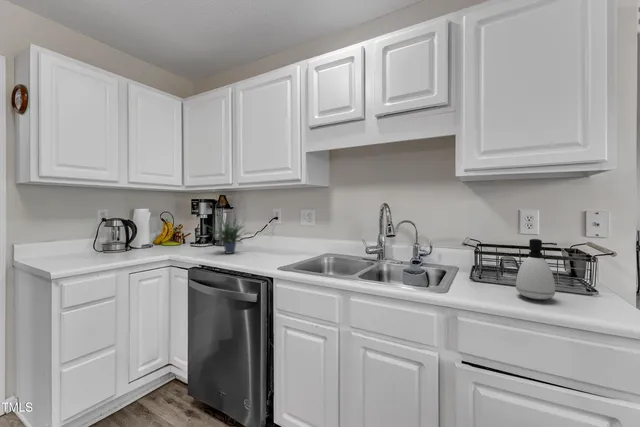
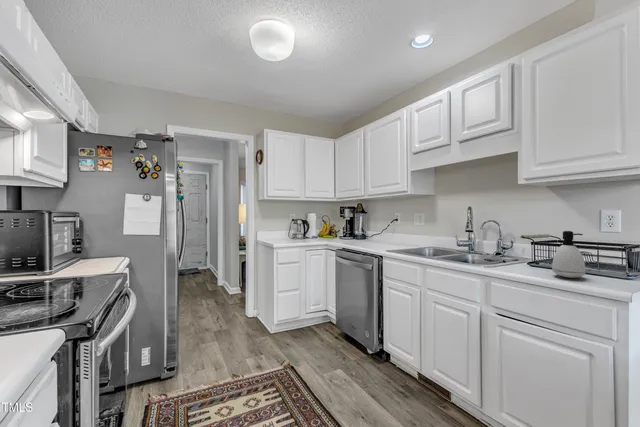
potted plant: present [216,219,250,254] -> none [344,212,379,242]

